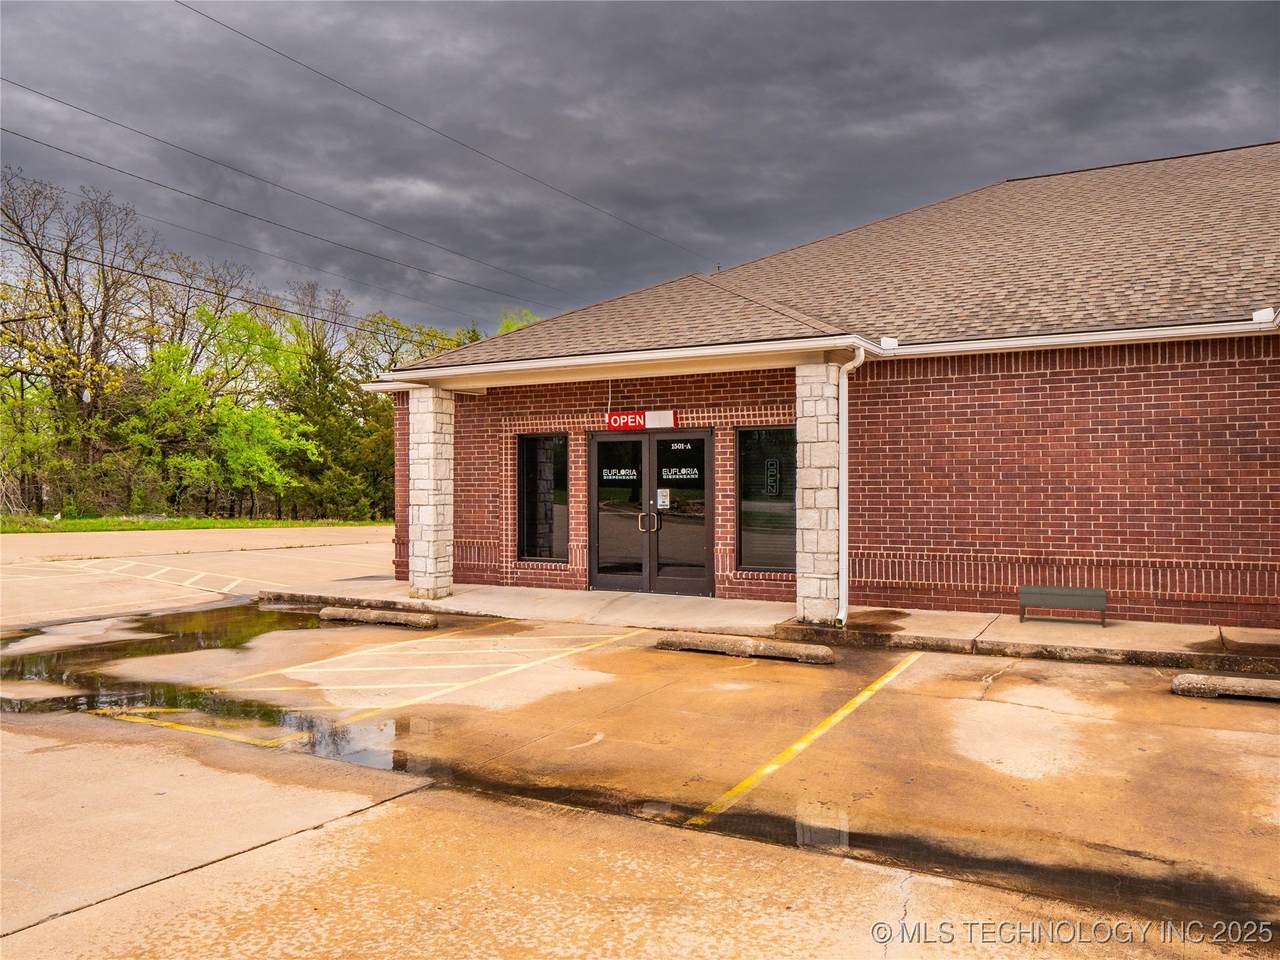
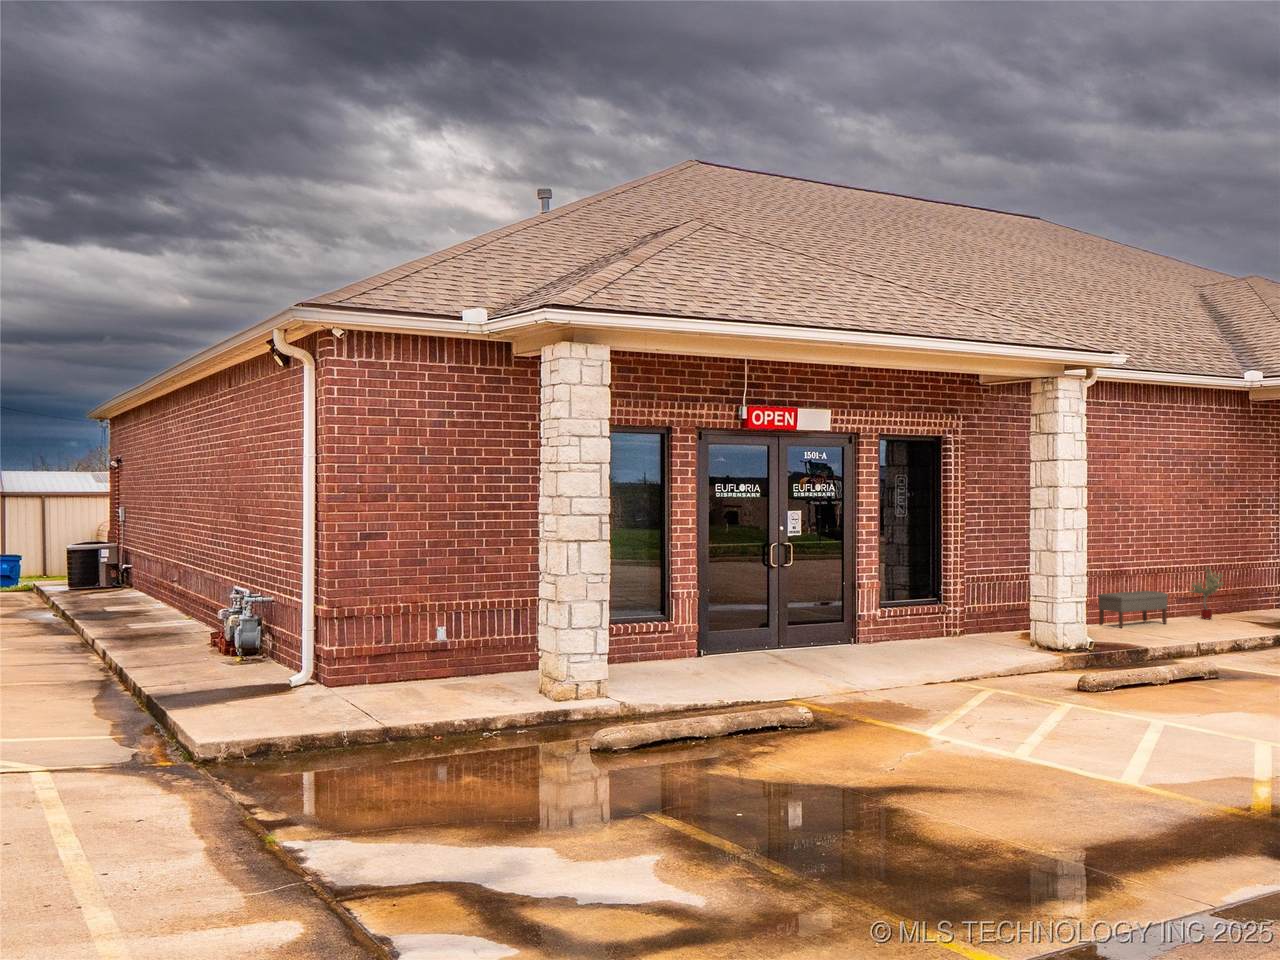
potted tree: none [1173,567,1236,633] -> present [1189,567,1223,619]

